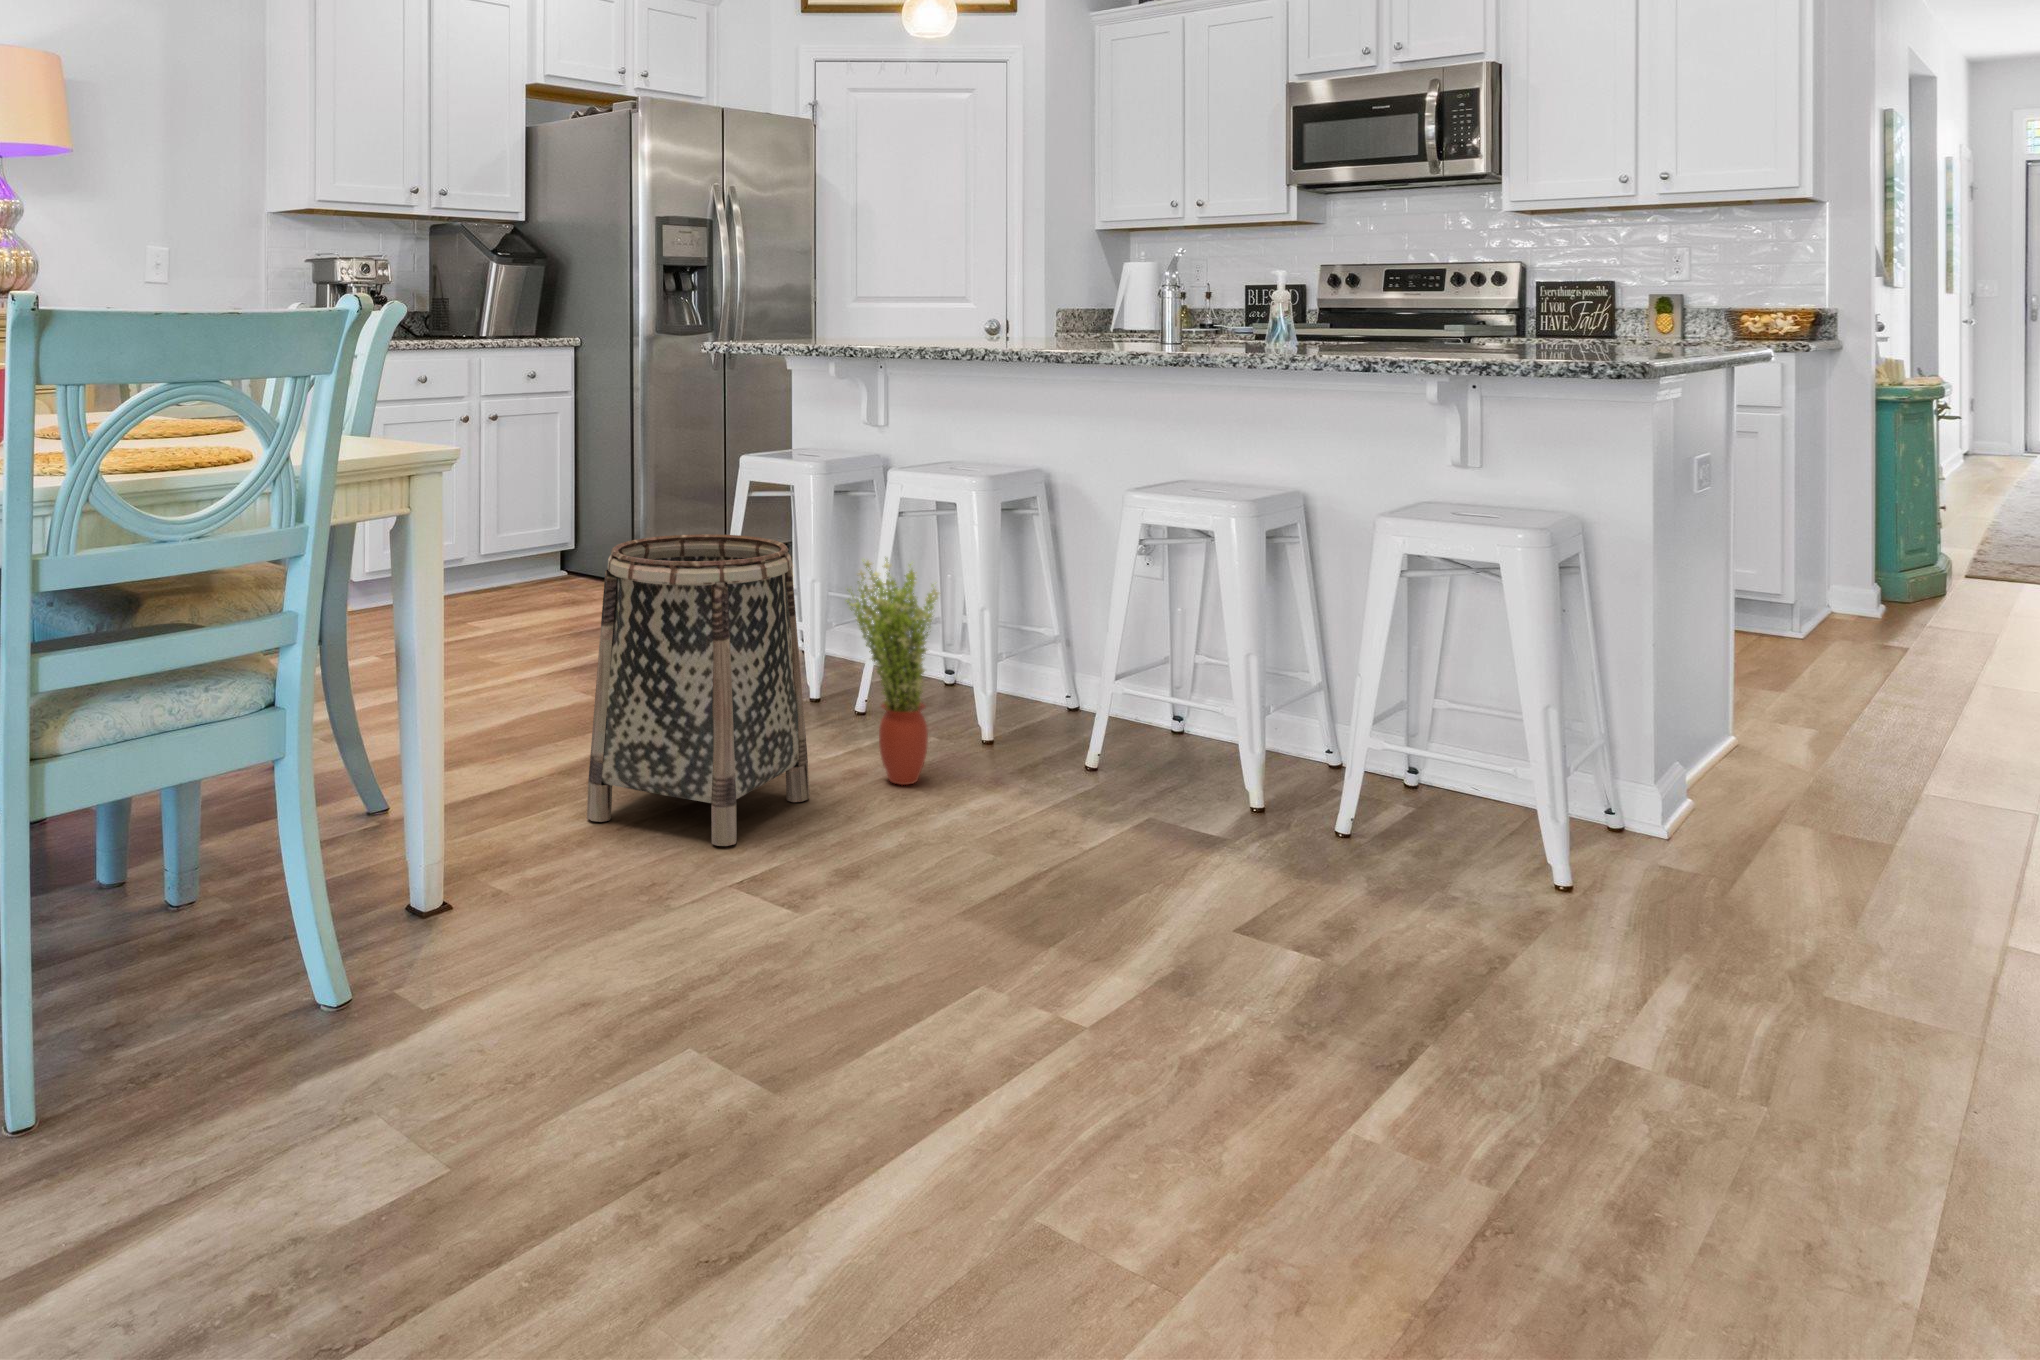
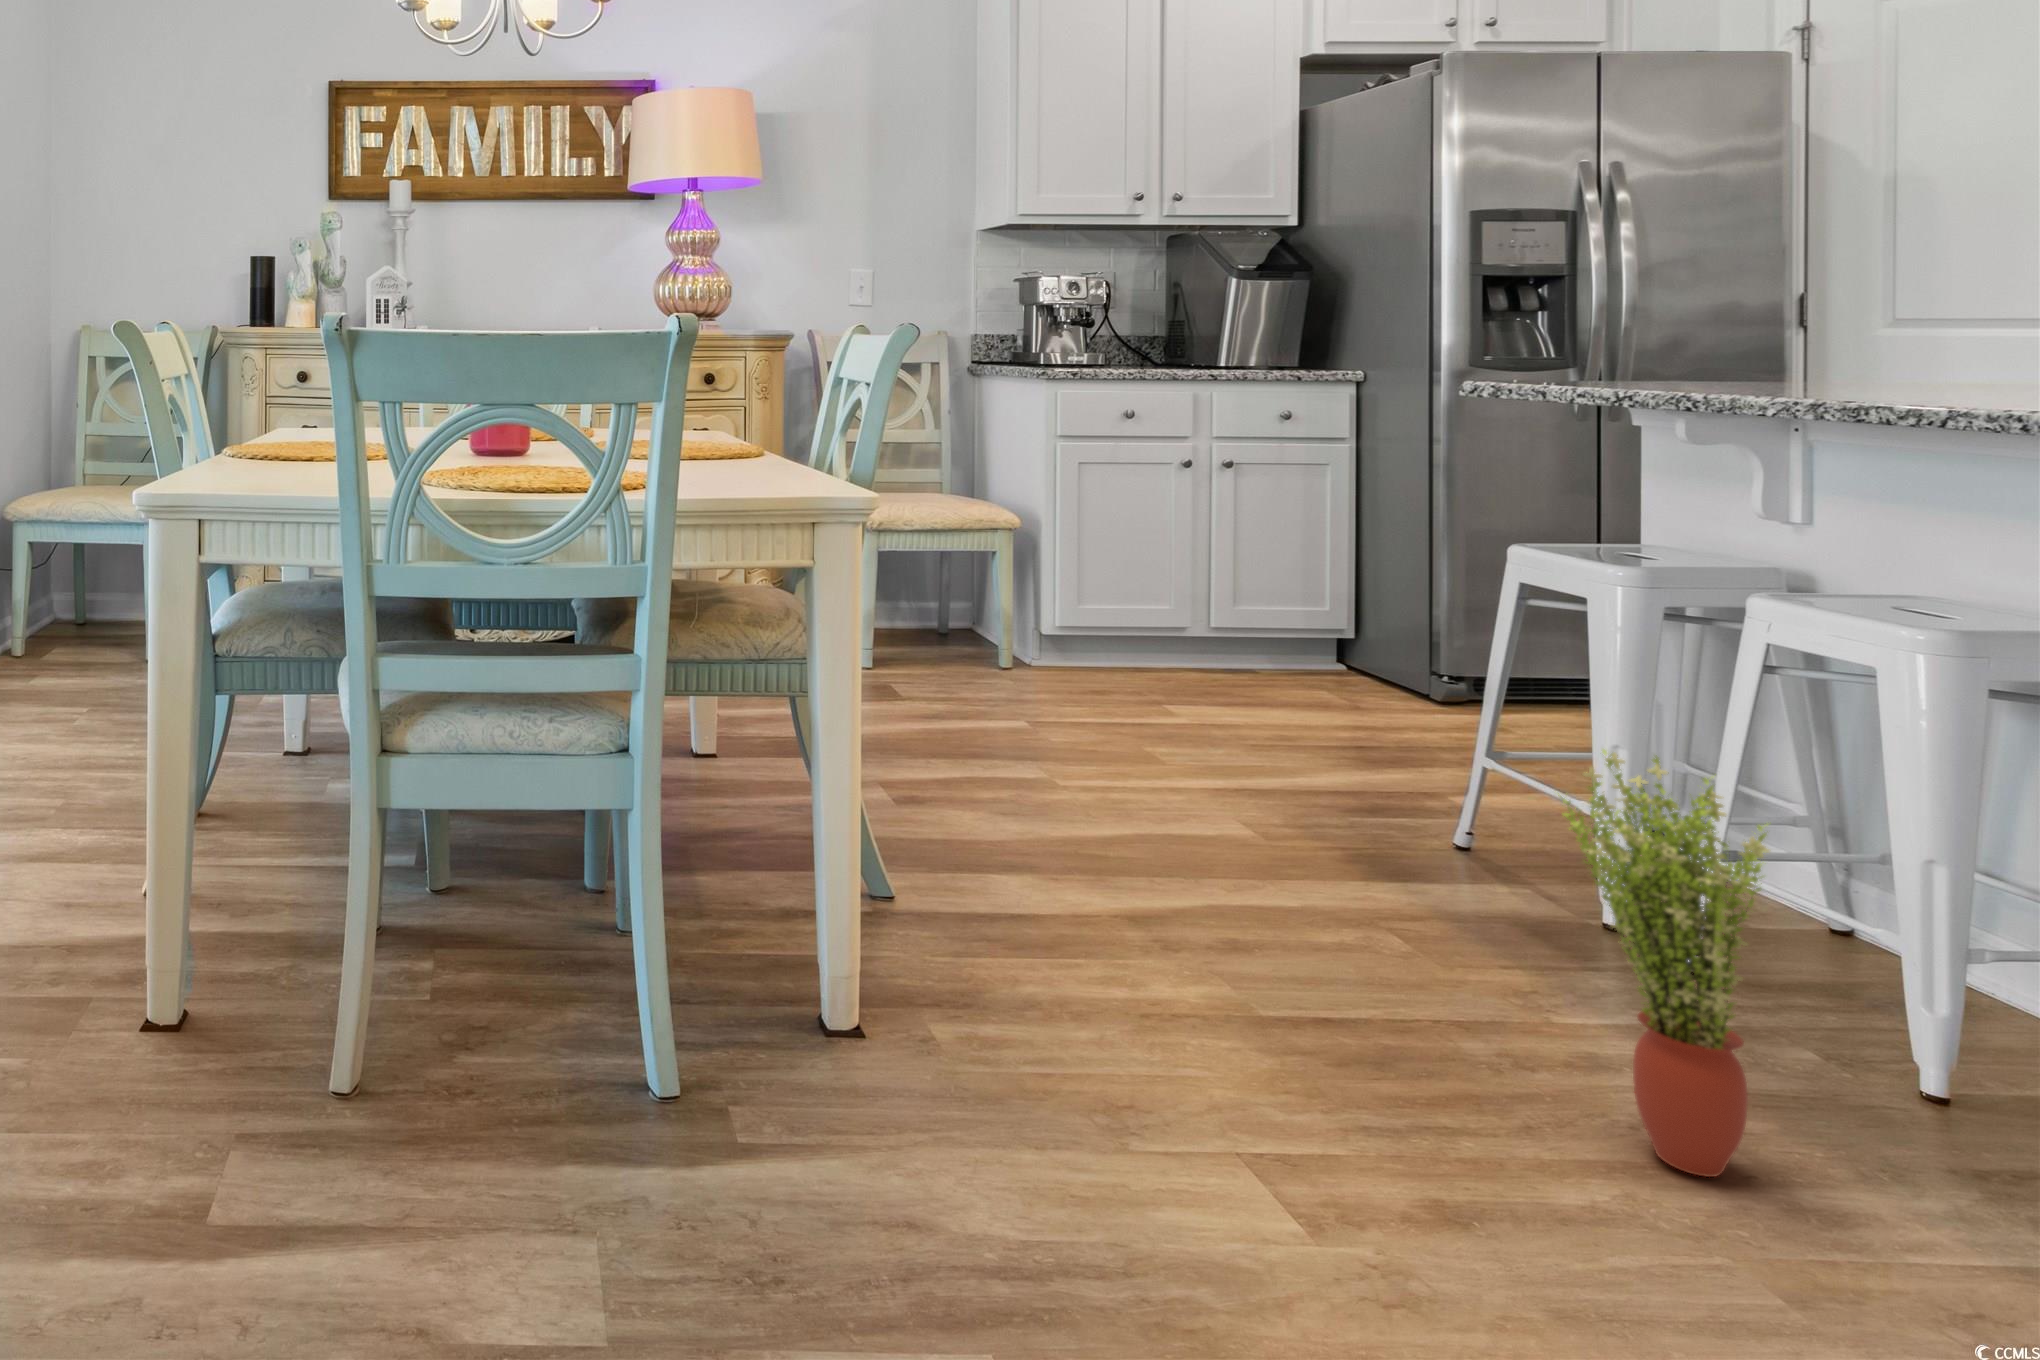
basket: present [587,534,809,846] -> none [1074,650,1465,1159]

